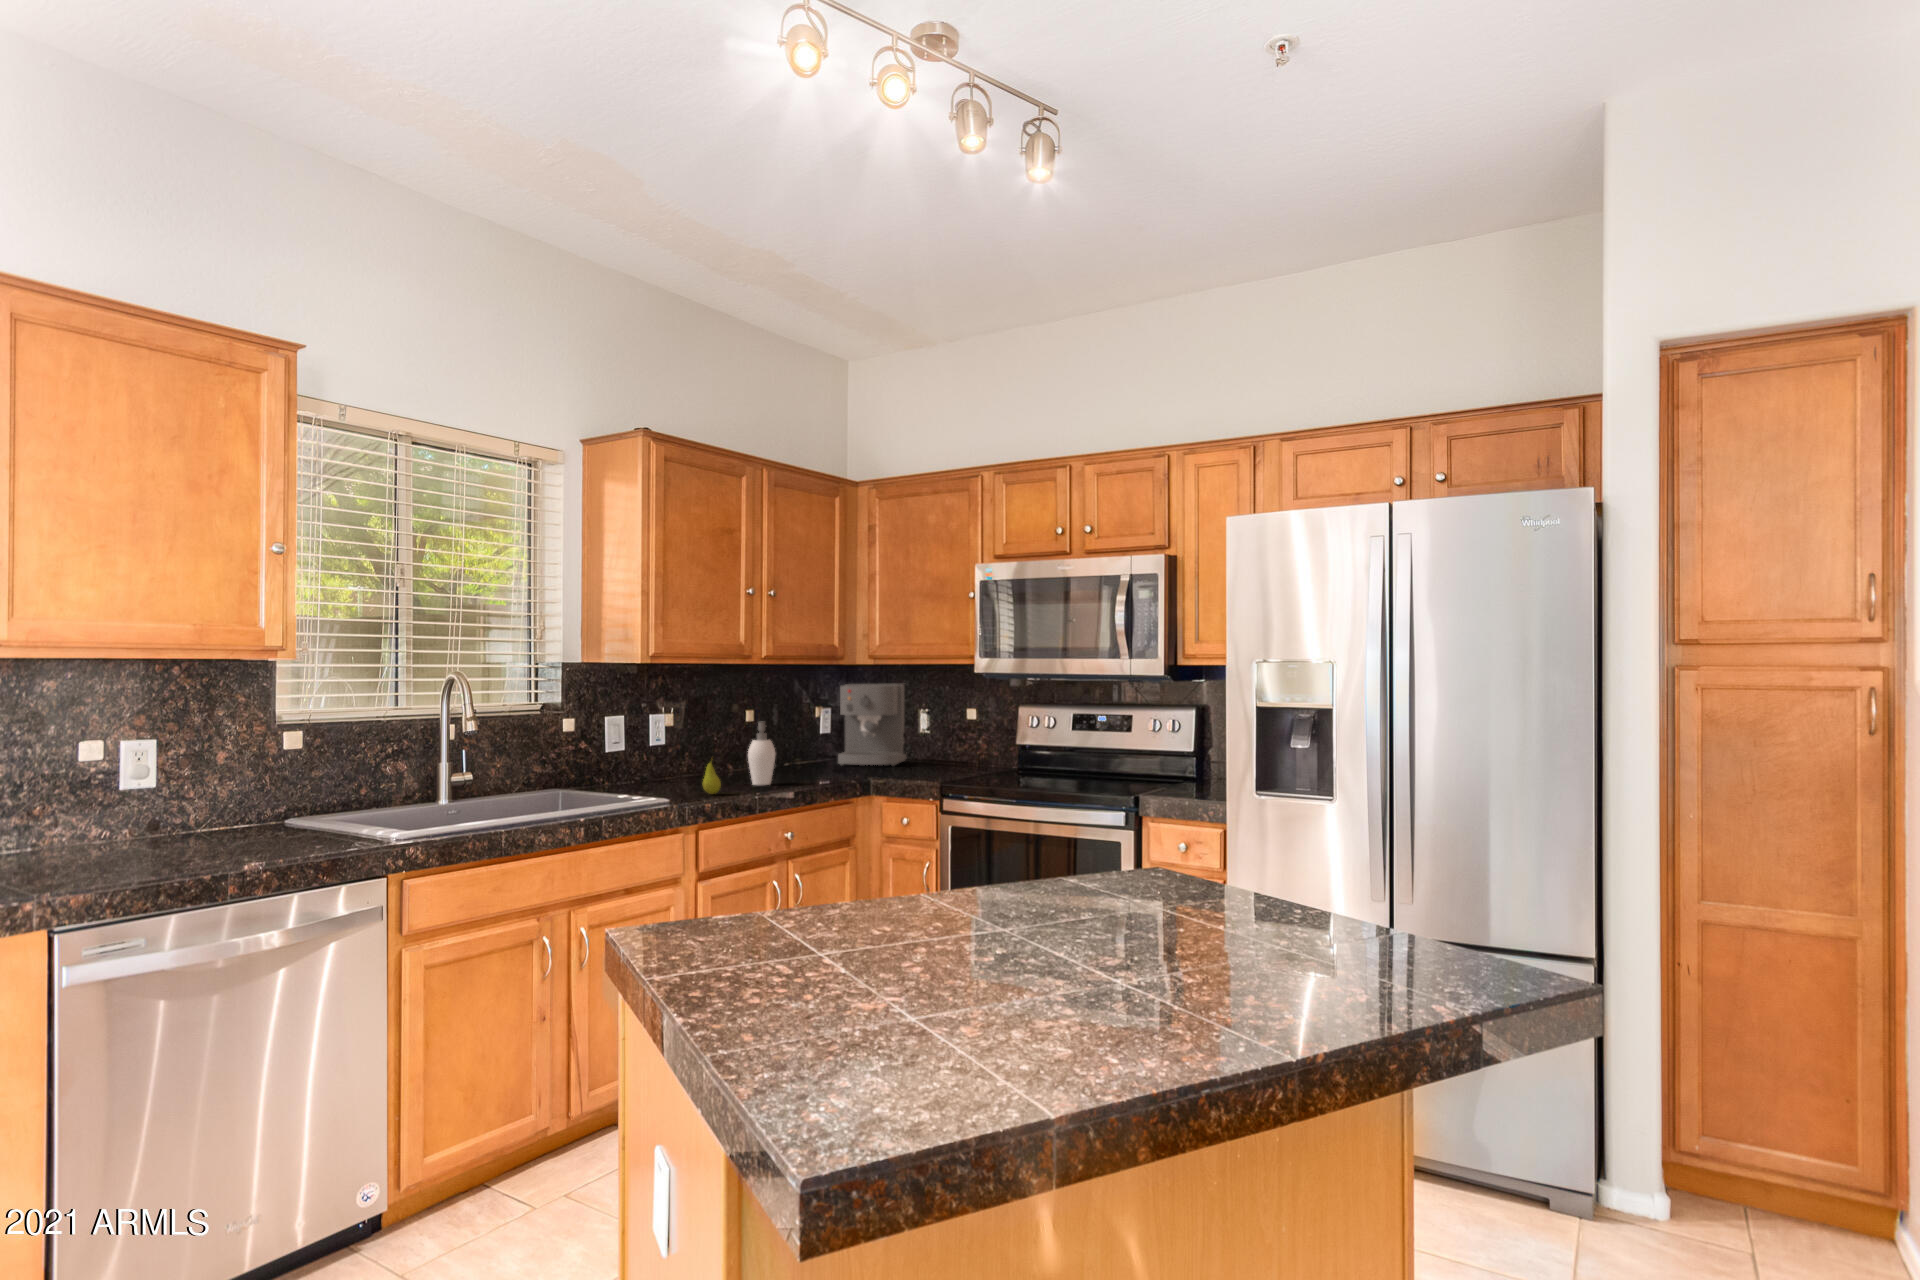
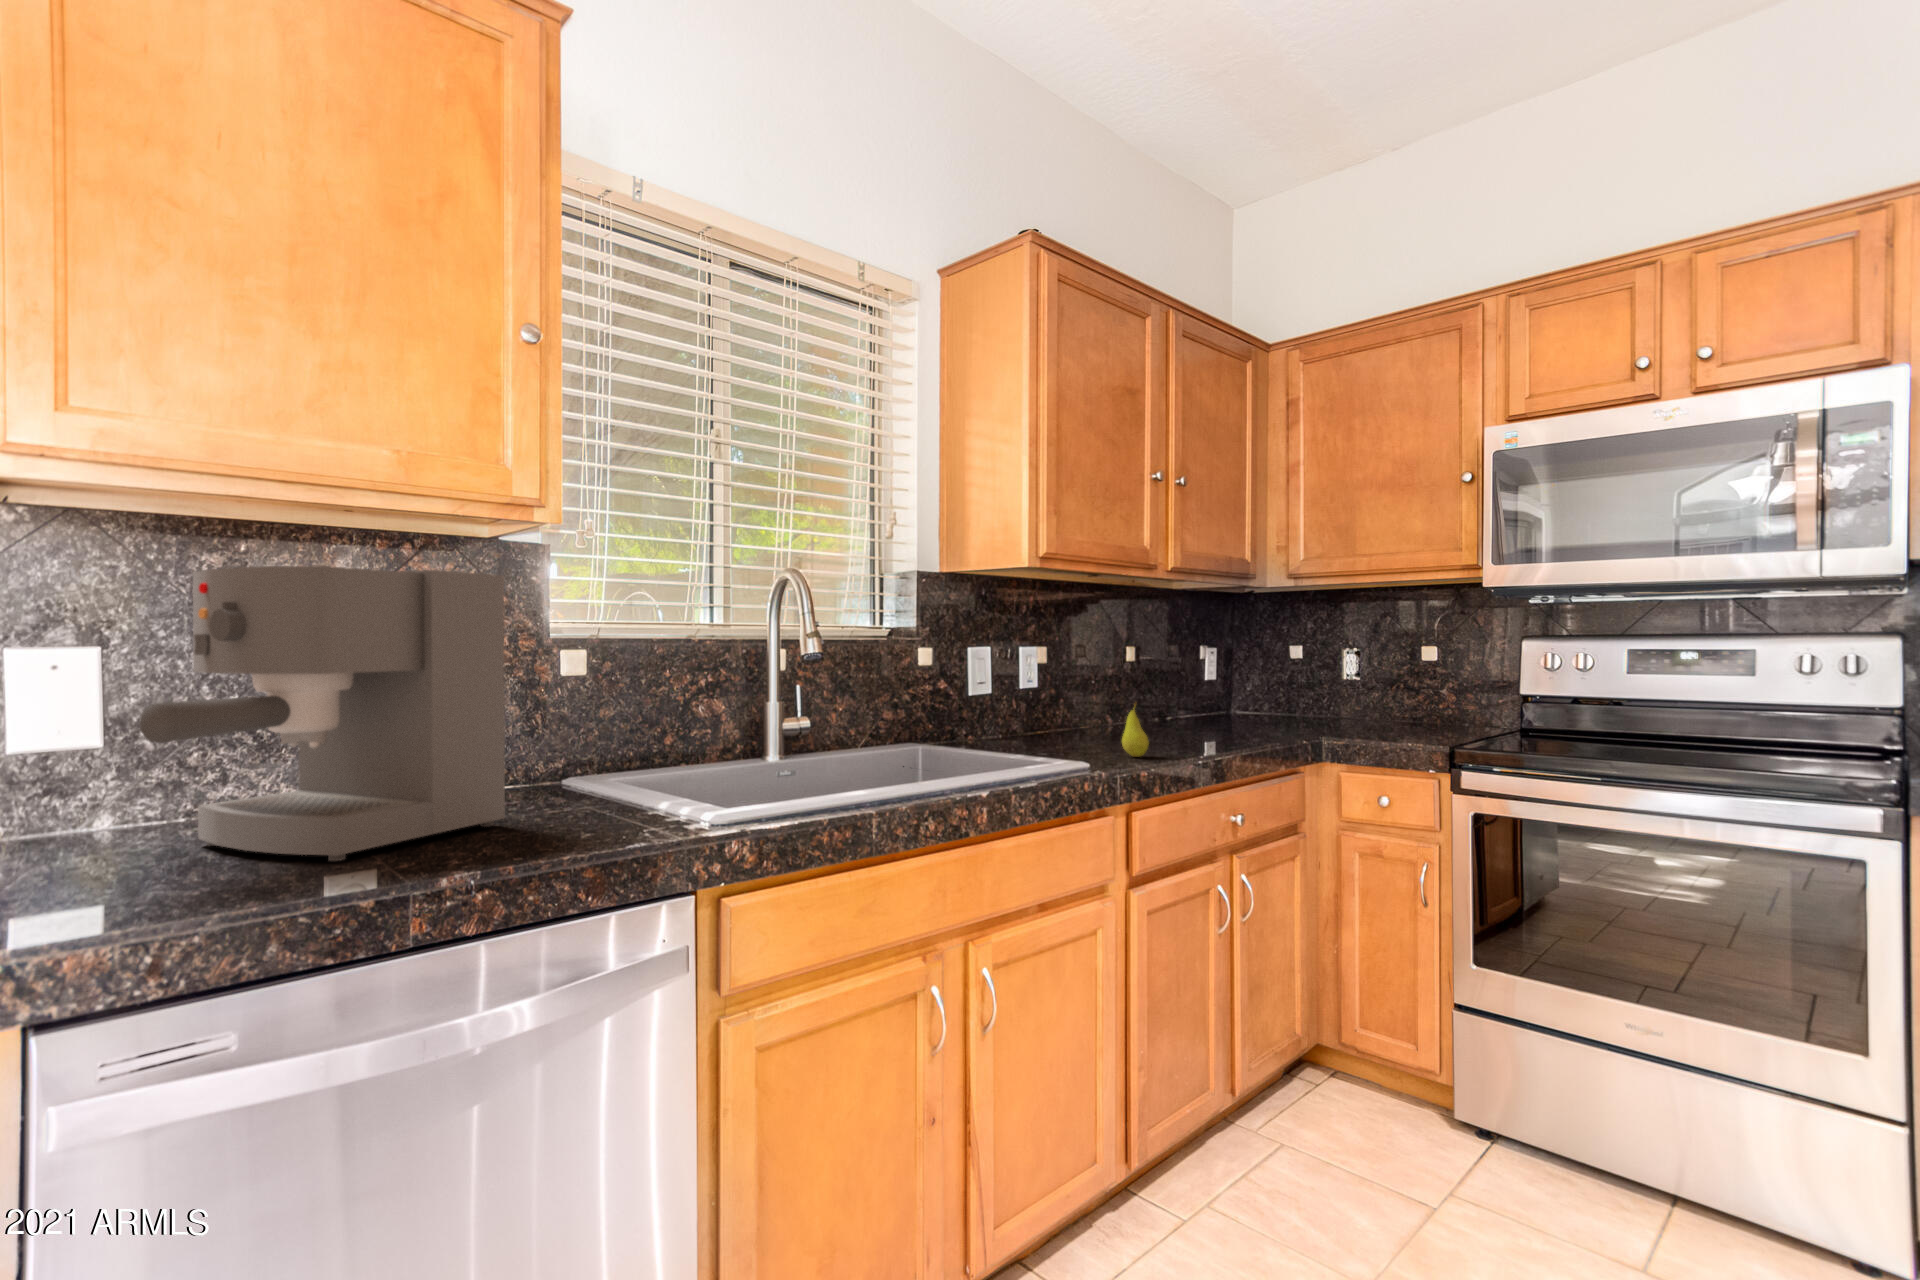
coffee maker: present [838,684,907,766] -> present [139,566,505,861]
soap dispenser: present [748,722,775,785] -> none [1163,656,1216,745]

